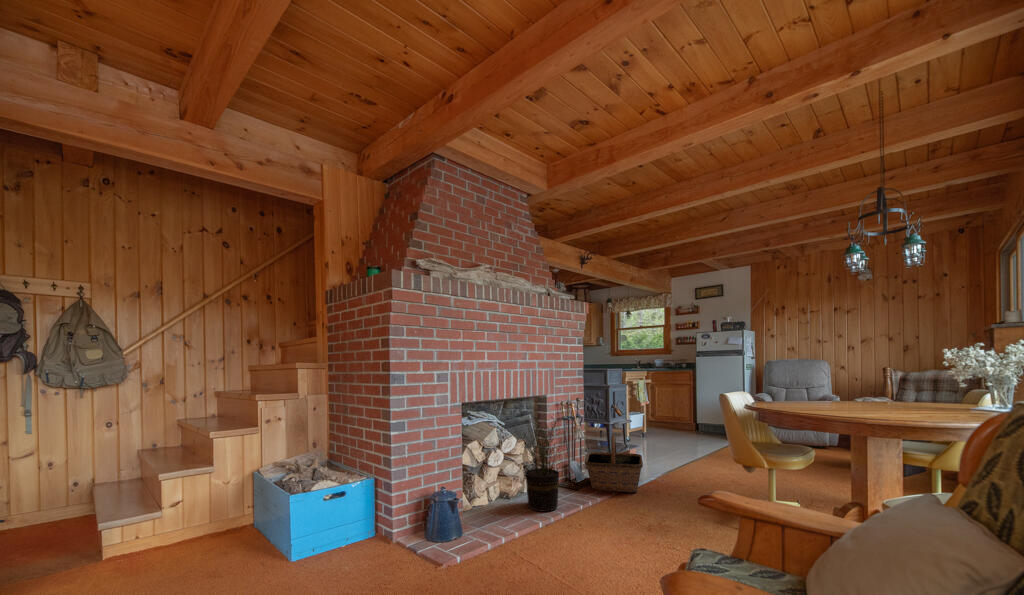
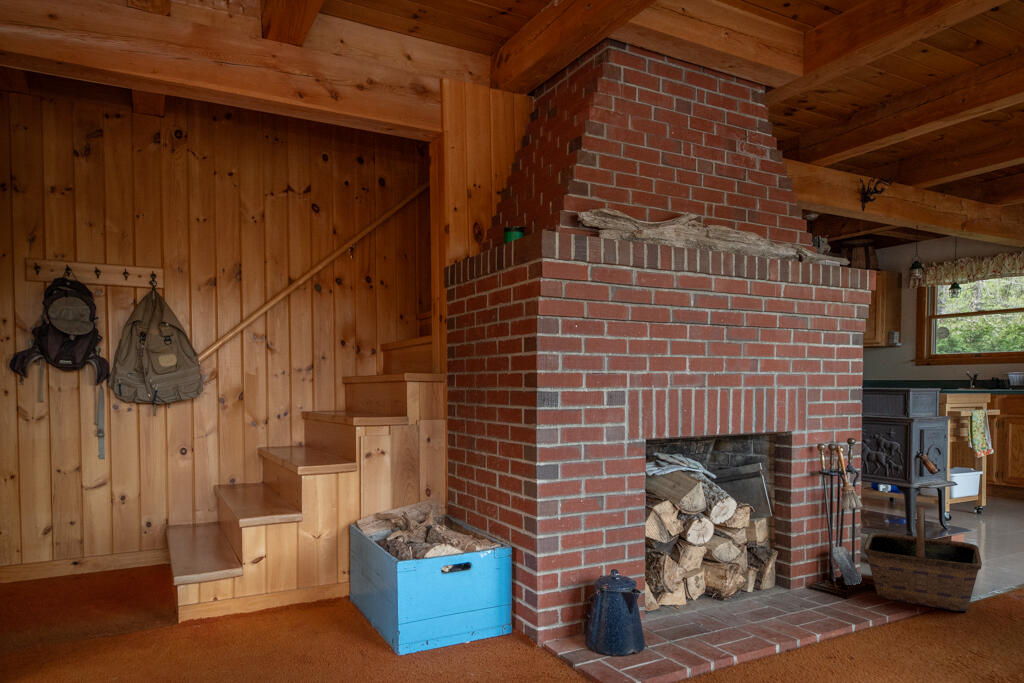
potted plant: present [521,415,564,511] -> none [732,449,836,627]

